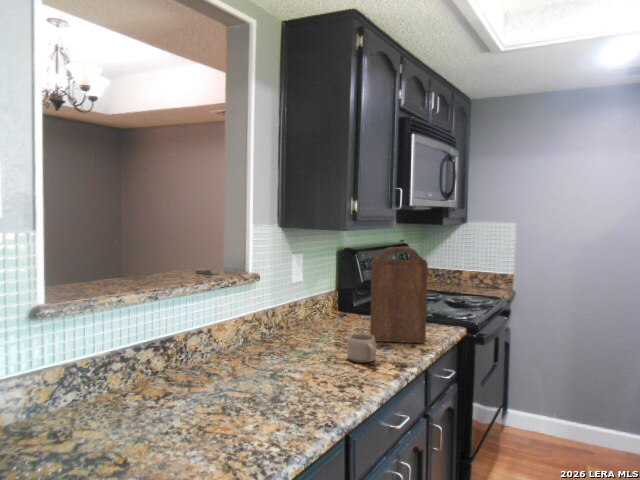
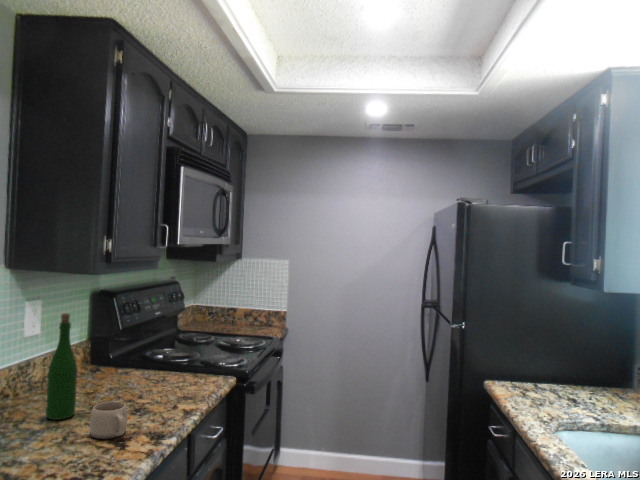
cutting board: present [370,247,428,343] -> none [123,294,194,405]
wine bottle: none [313,261,334,346] -> present [46,313,77,420]

